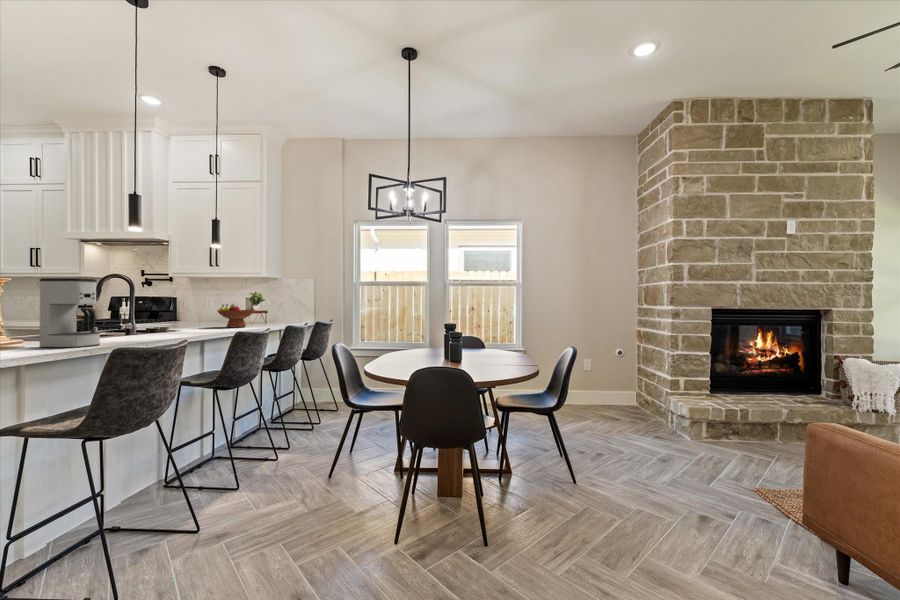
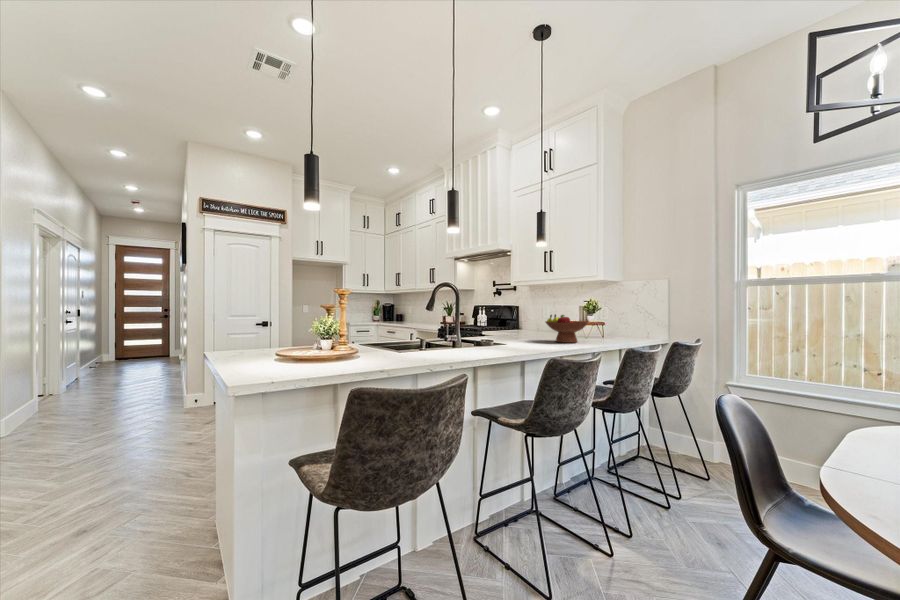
coffee maker: present [40,278,100,348] -> none [348,286,398,367]

